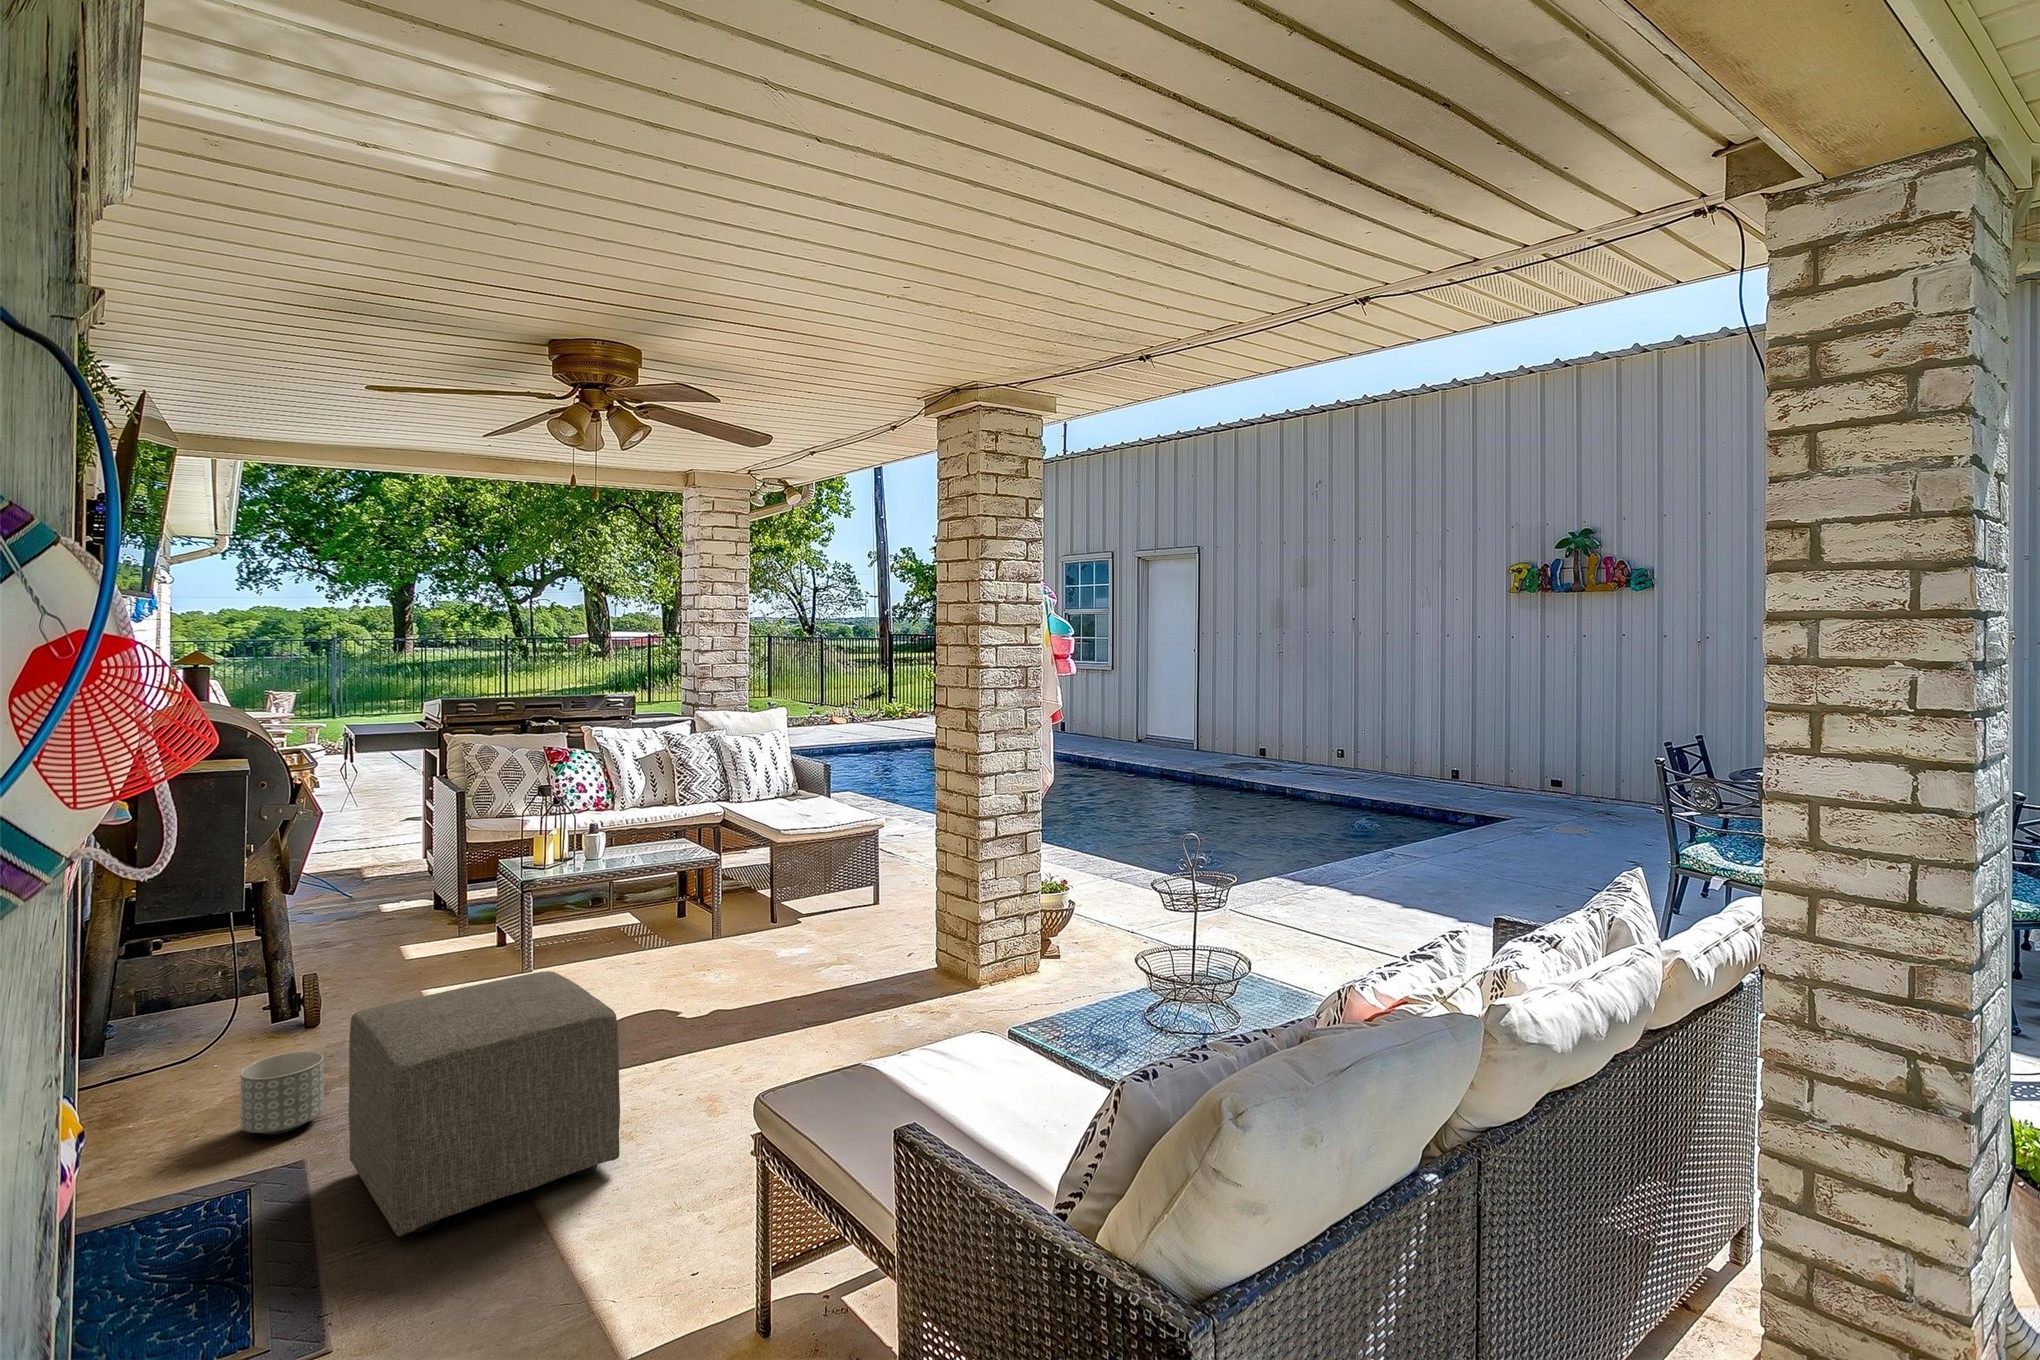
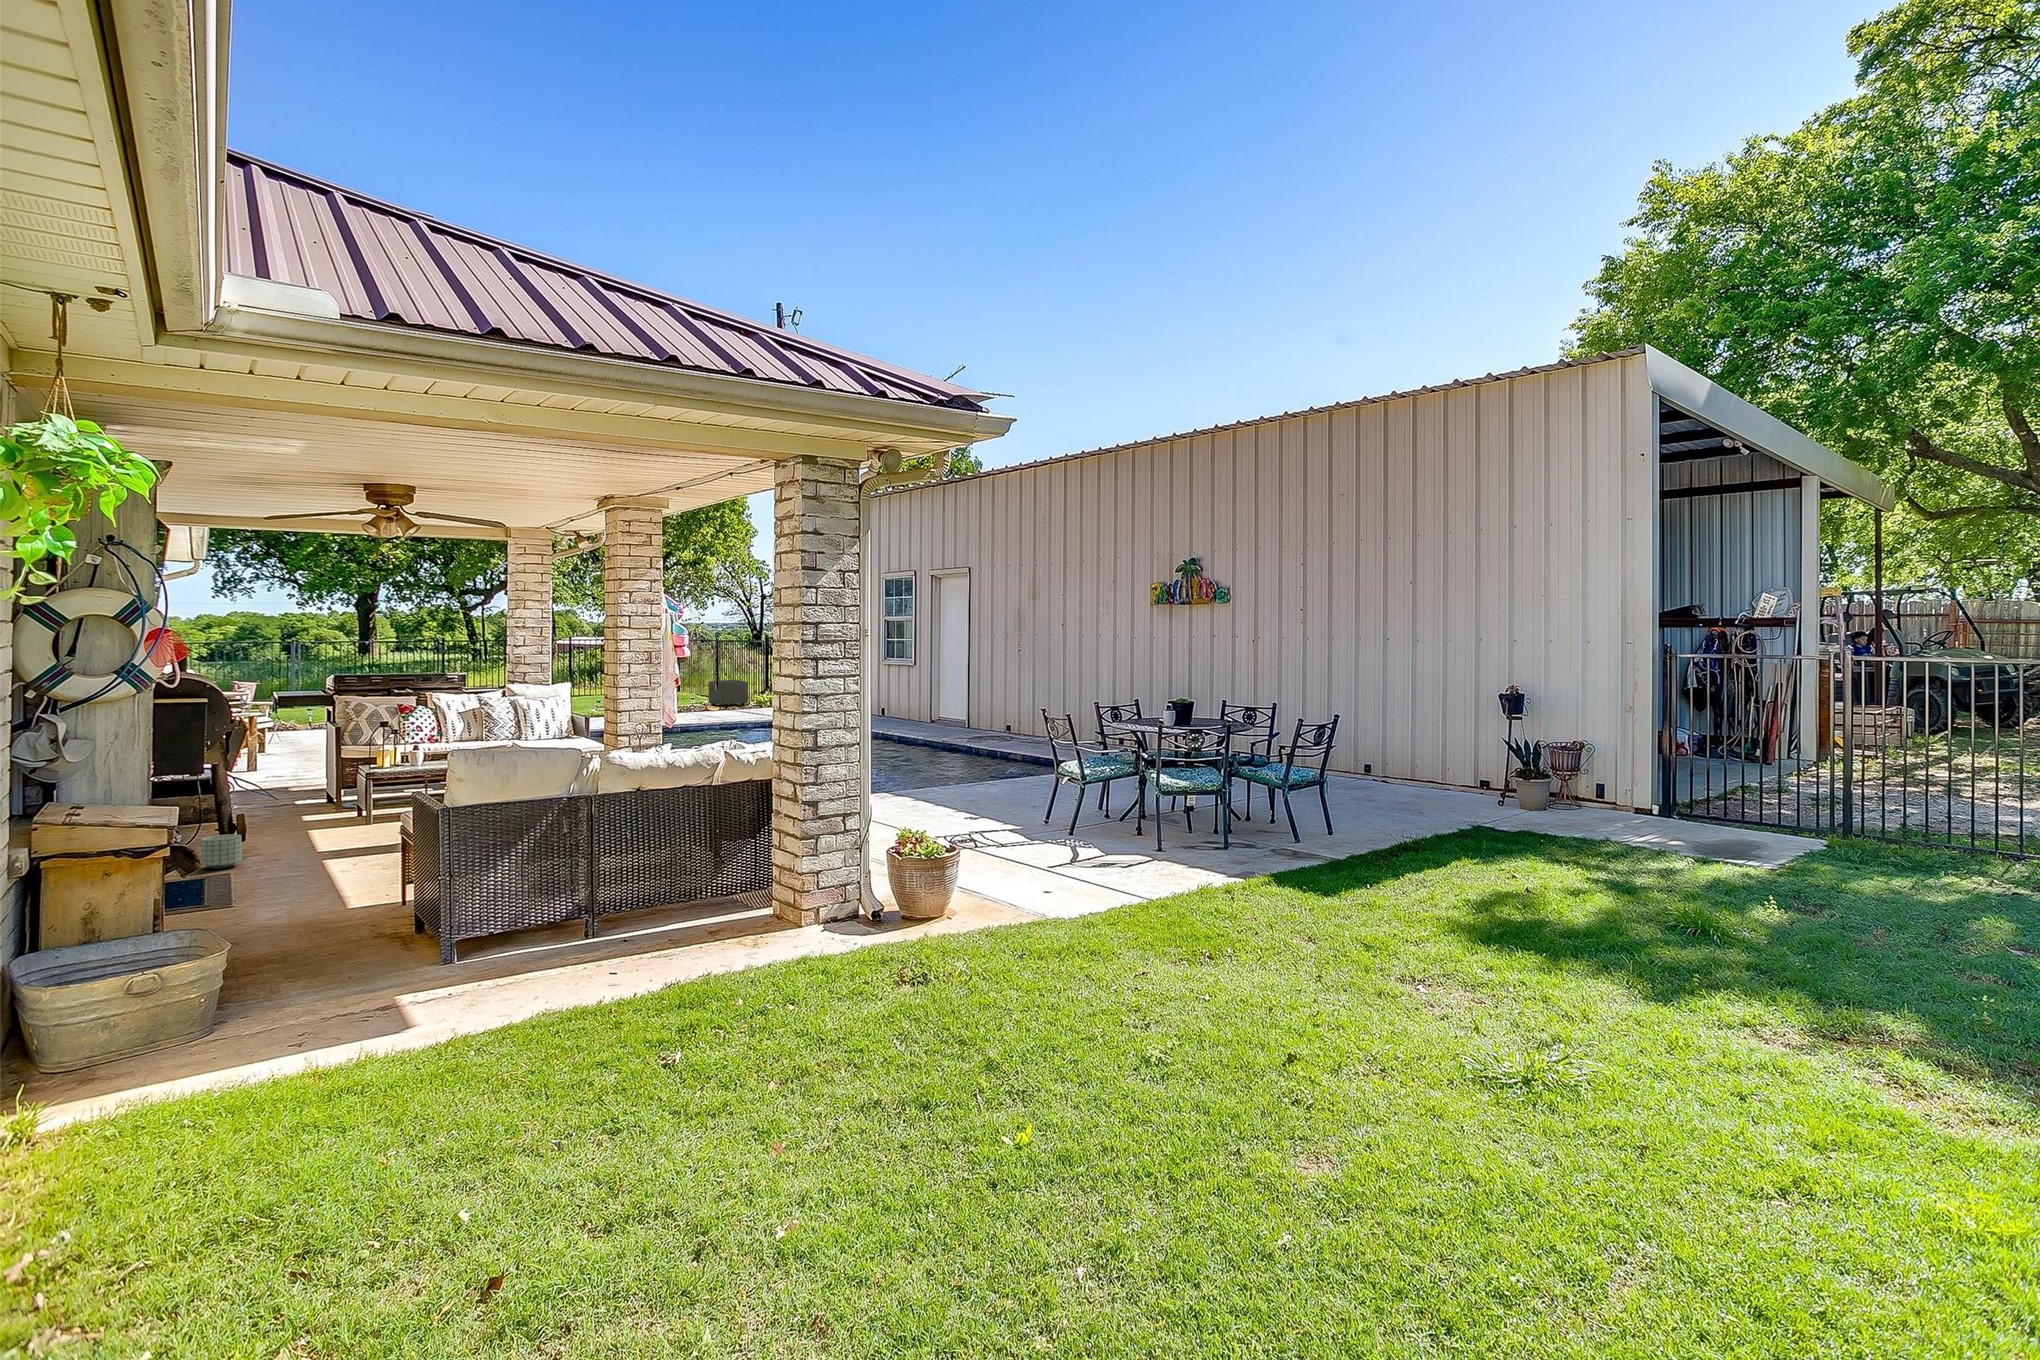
ottoman: present [349,971,620,1236] -> present [709,680,748,706]

